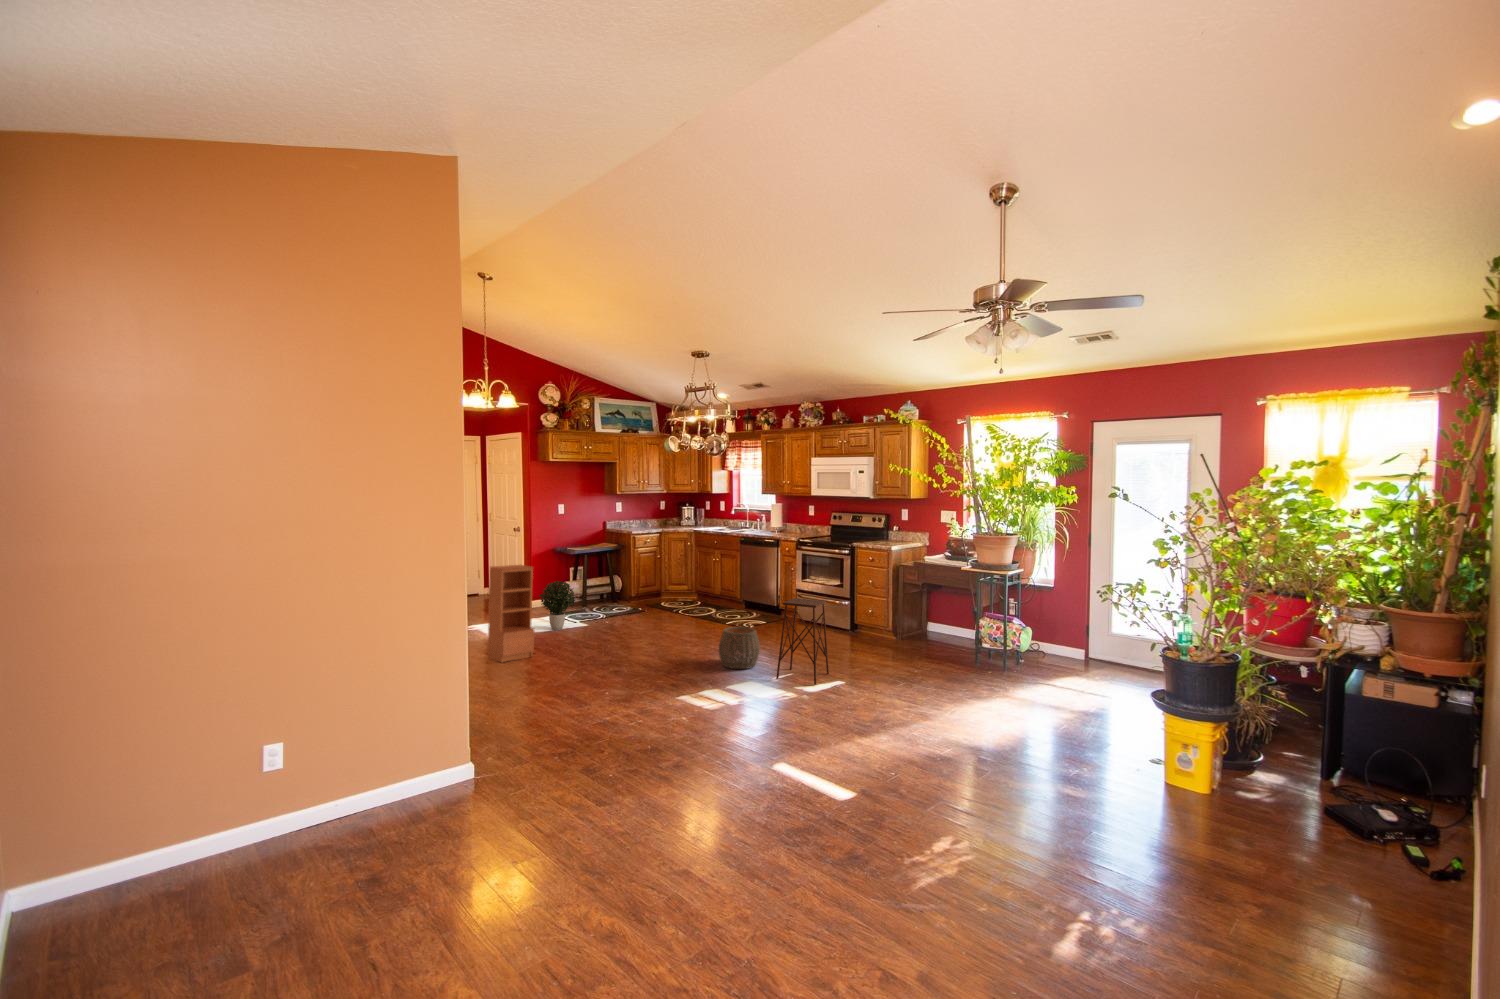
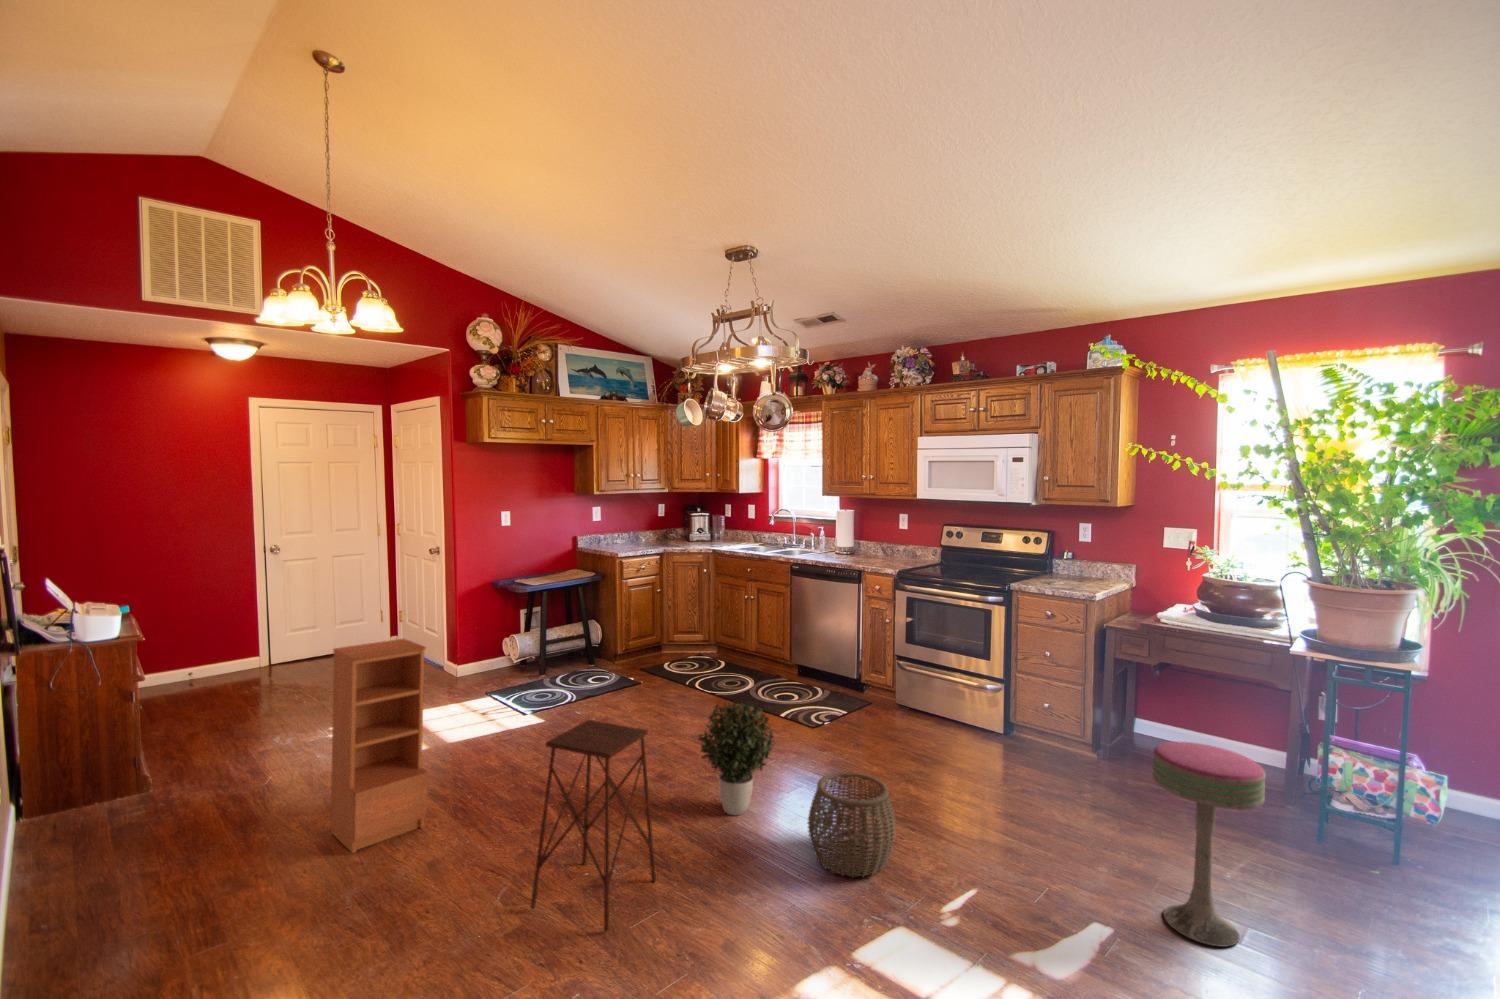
potted plant: present [540,581,575,630] -> present [698,701,775,815]
side table: present [776,598,829,685] -> present [531,720,656,932]
bar stool: none [865,603,908,685] -> present [1152,742,1266,947]

